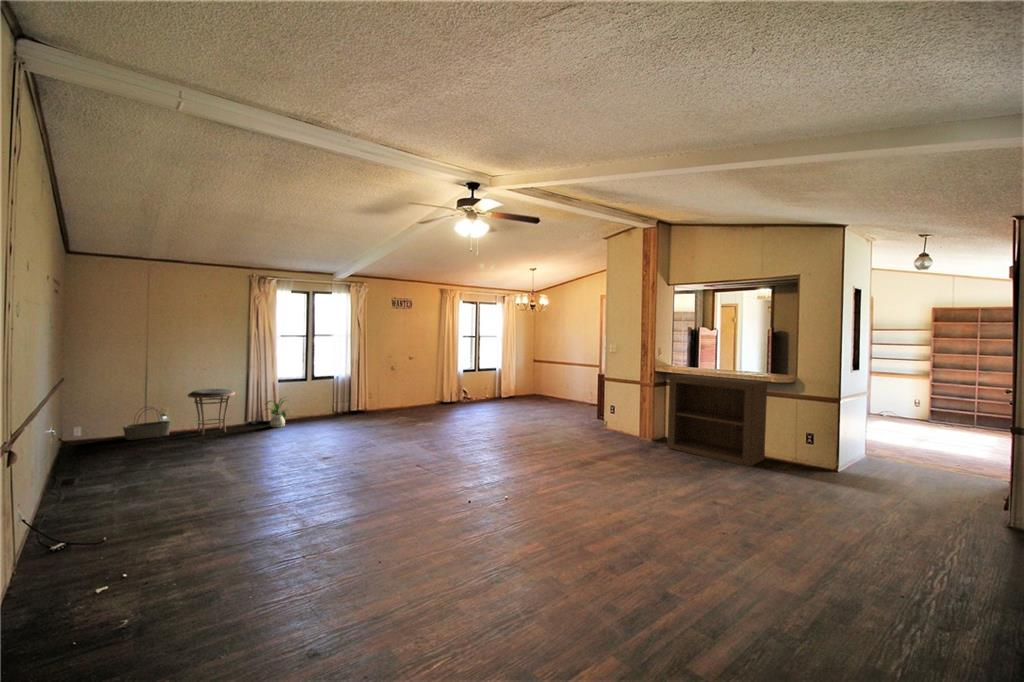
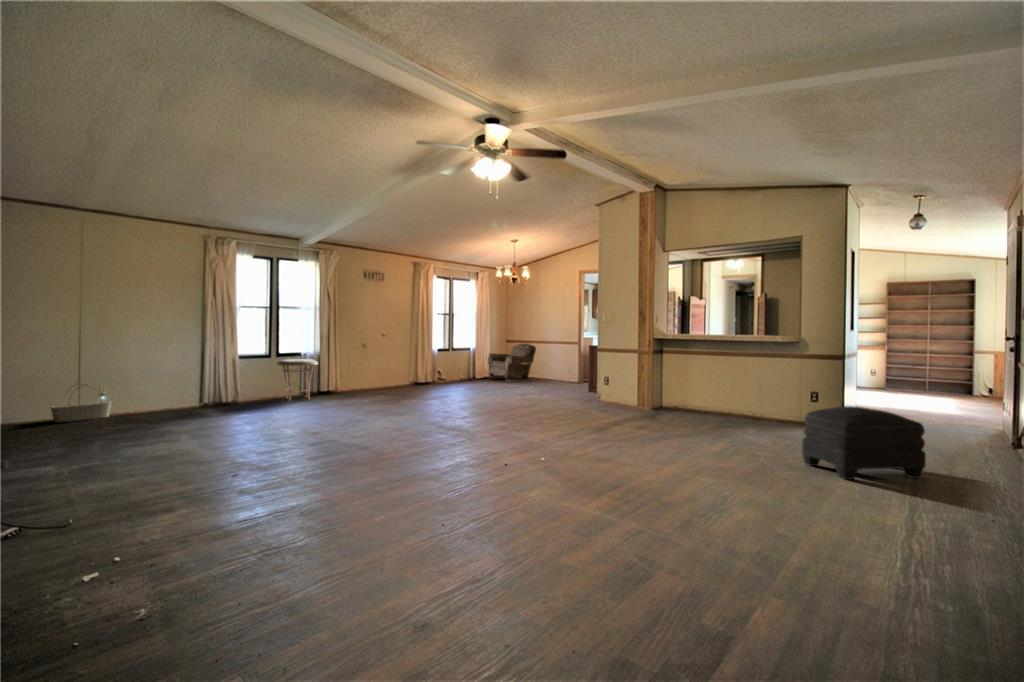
armchair: none [511,364,559,403] -> present [487,344,536,382]
bookshelf: present [667,374,767,466] -> none [670,340,769,426]
side table: present [188,389,235,435] -> present [277,359,318,401]
house plant: present [267,398,286,427] -> none [219,373,260,407]
ottoman: none [763,464,885,544] -> present [802,406,926,480]

